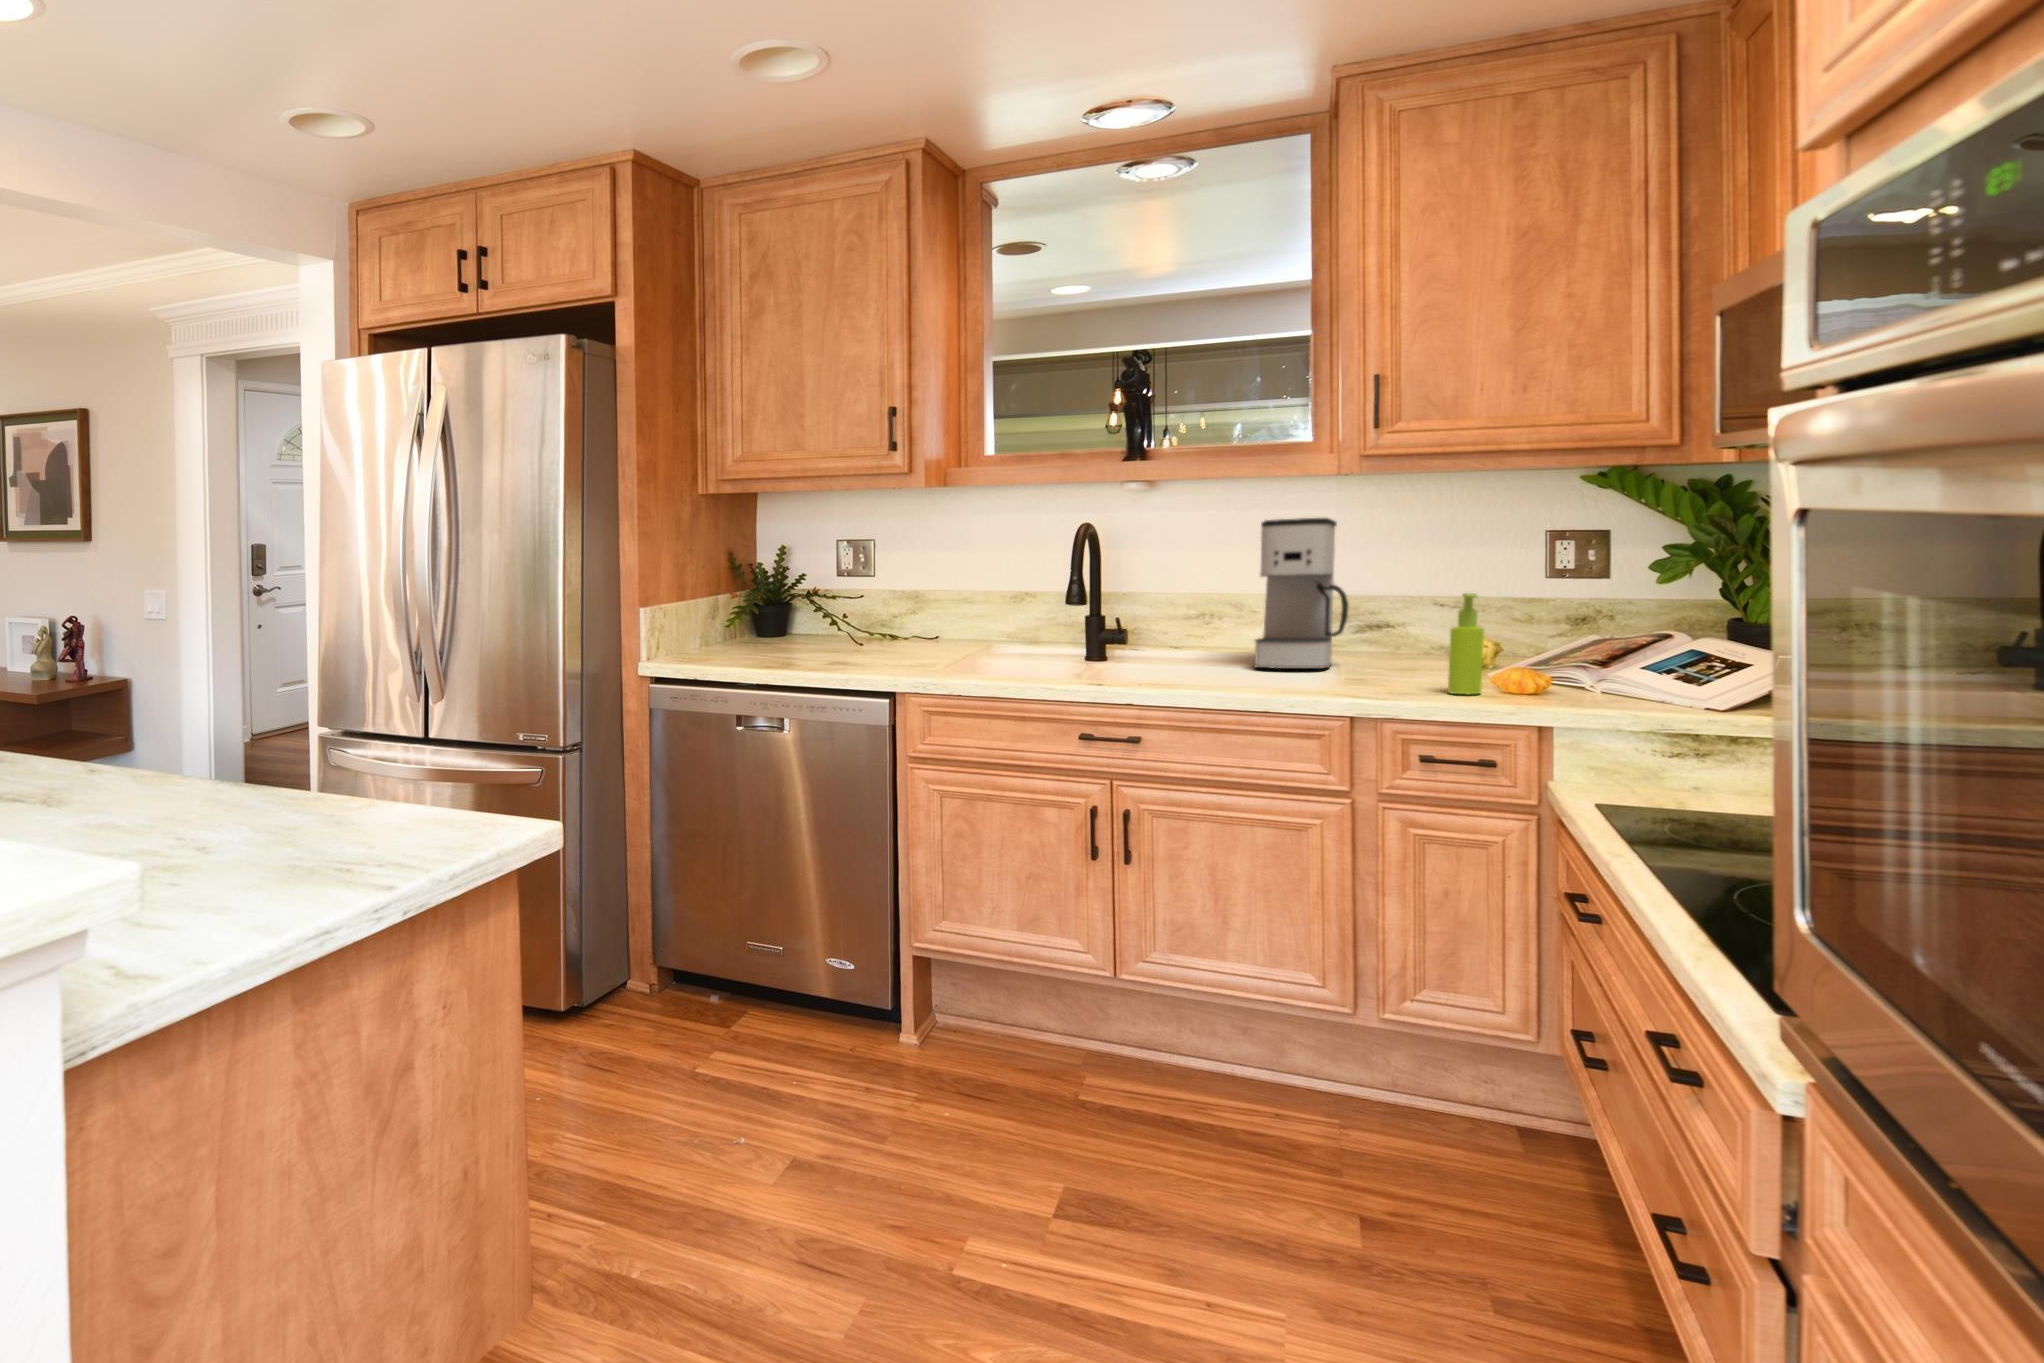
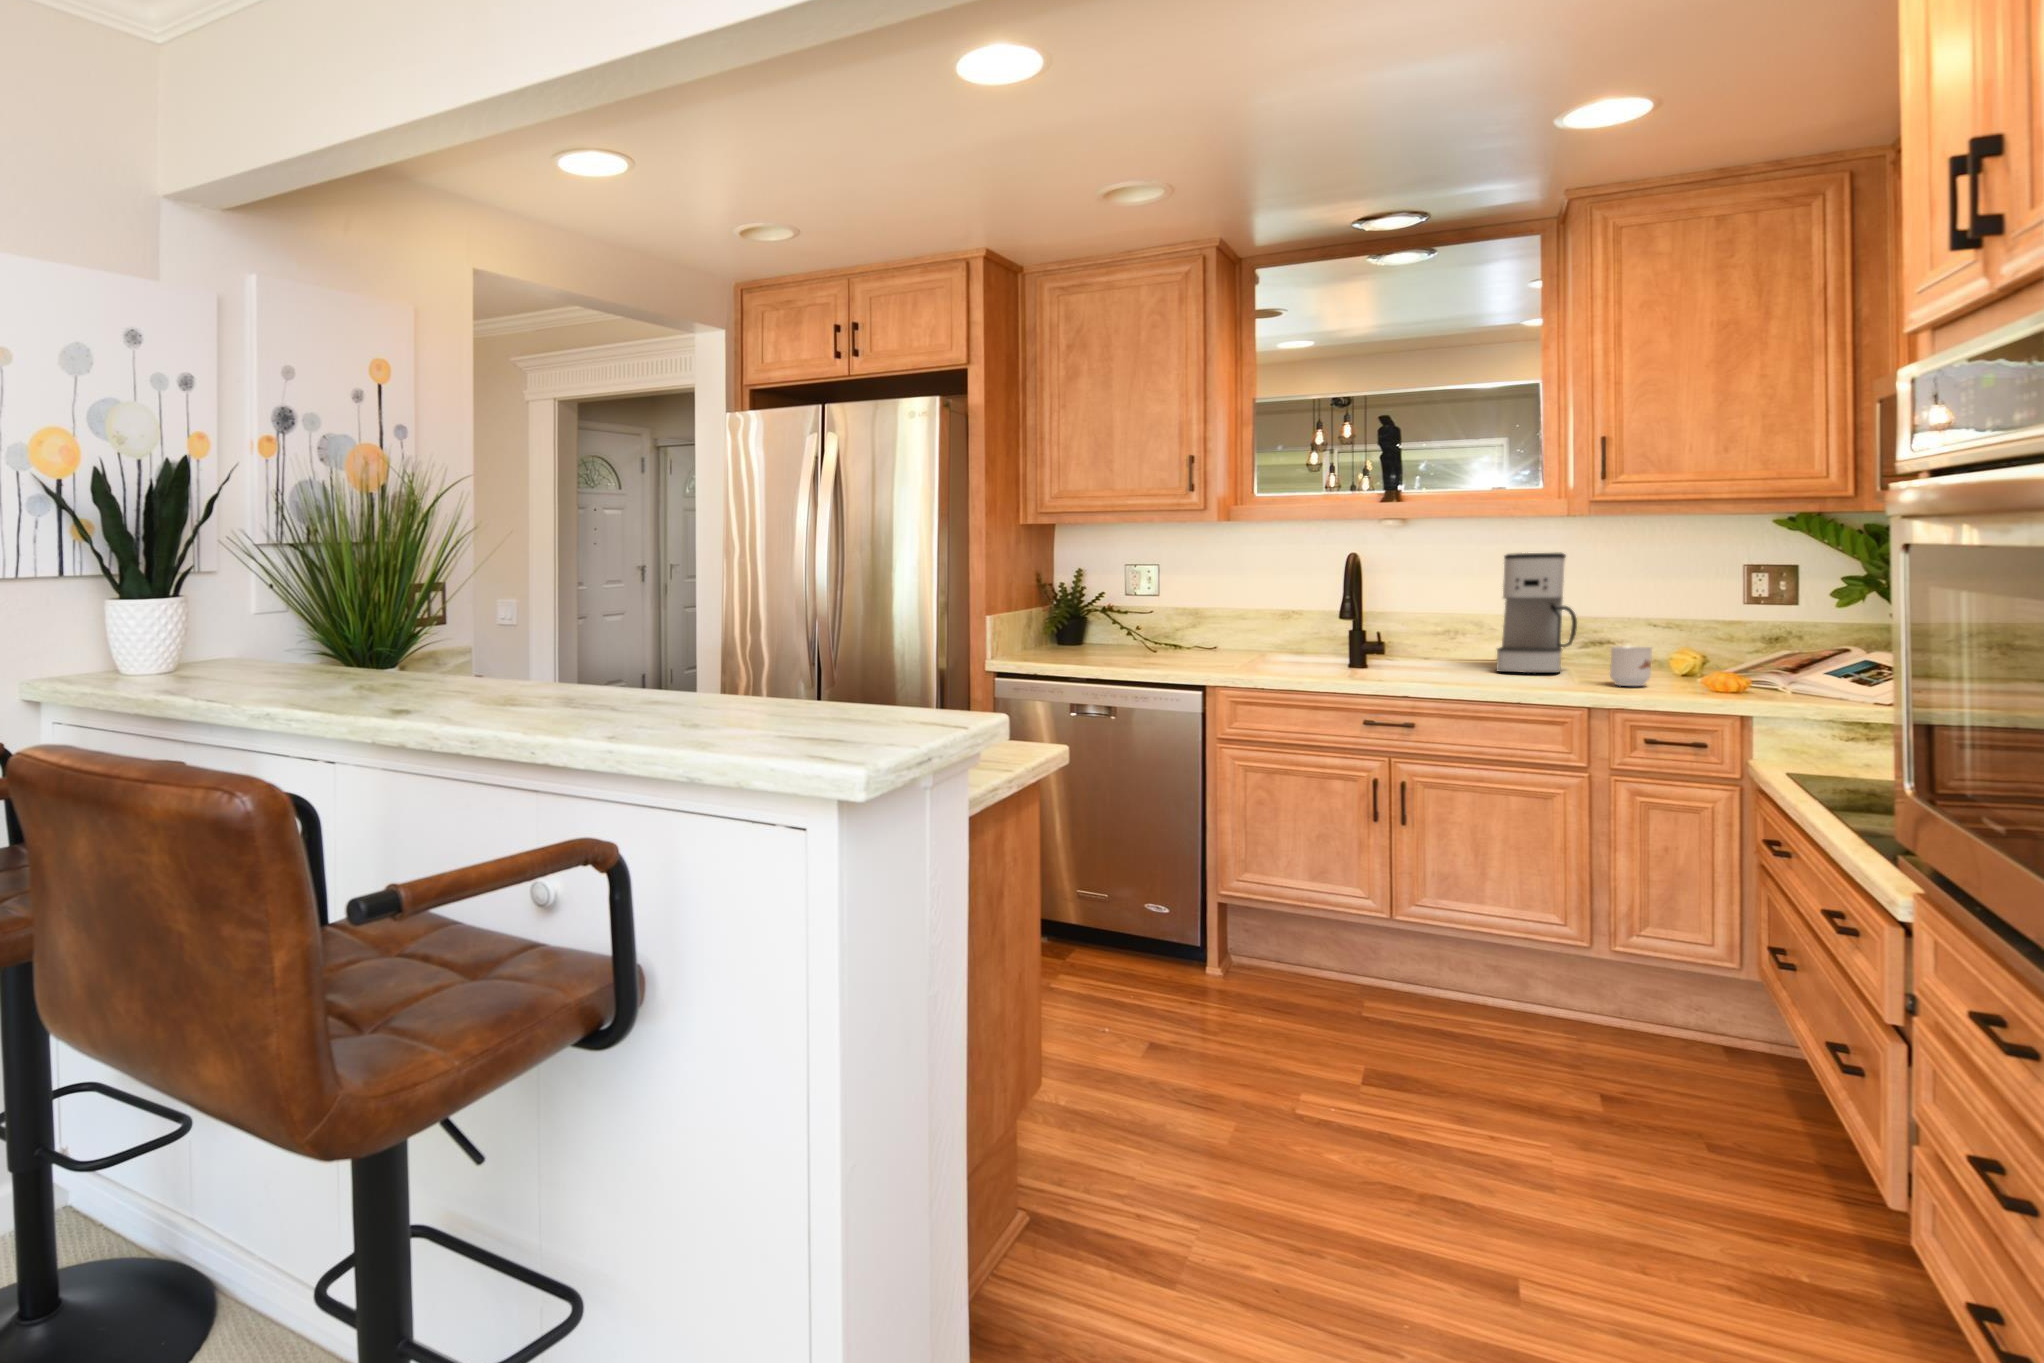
soap dispenser: present [1448,593,1484,694] -> none [1667,617,1698,694]
mug: none [1382,634,1432,684] -> present [1610,646,1652,686]

